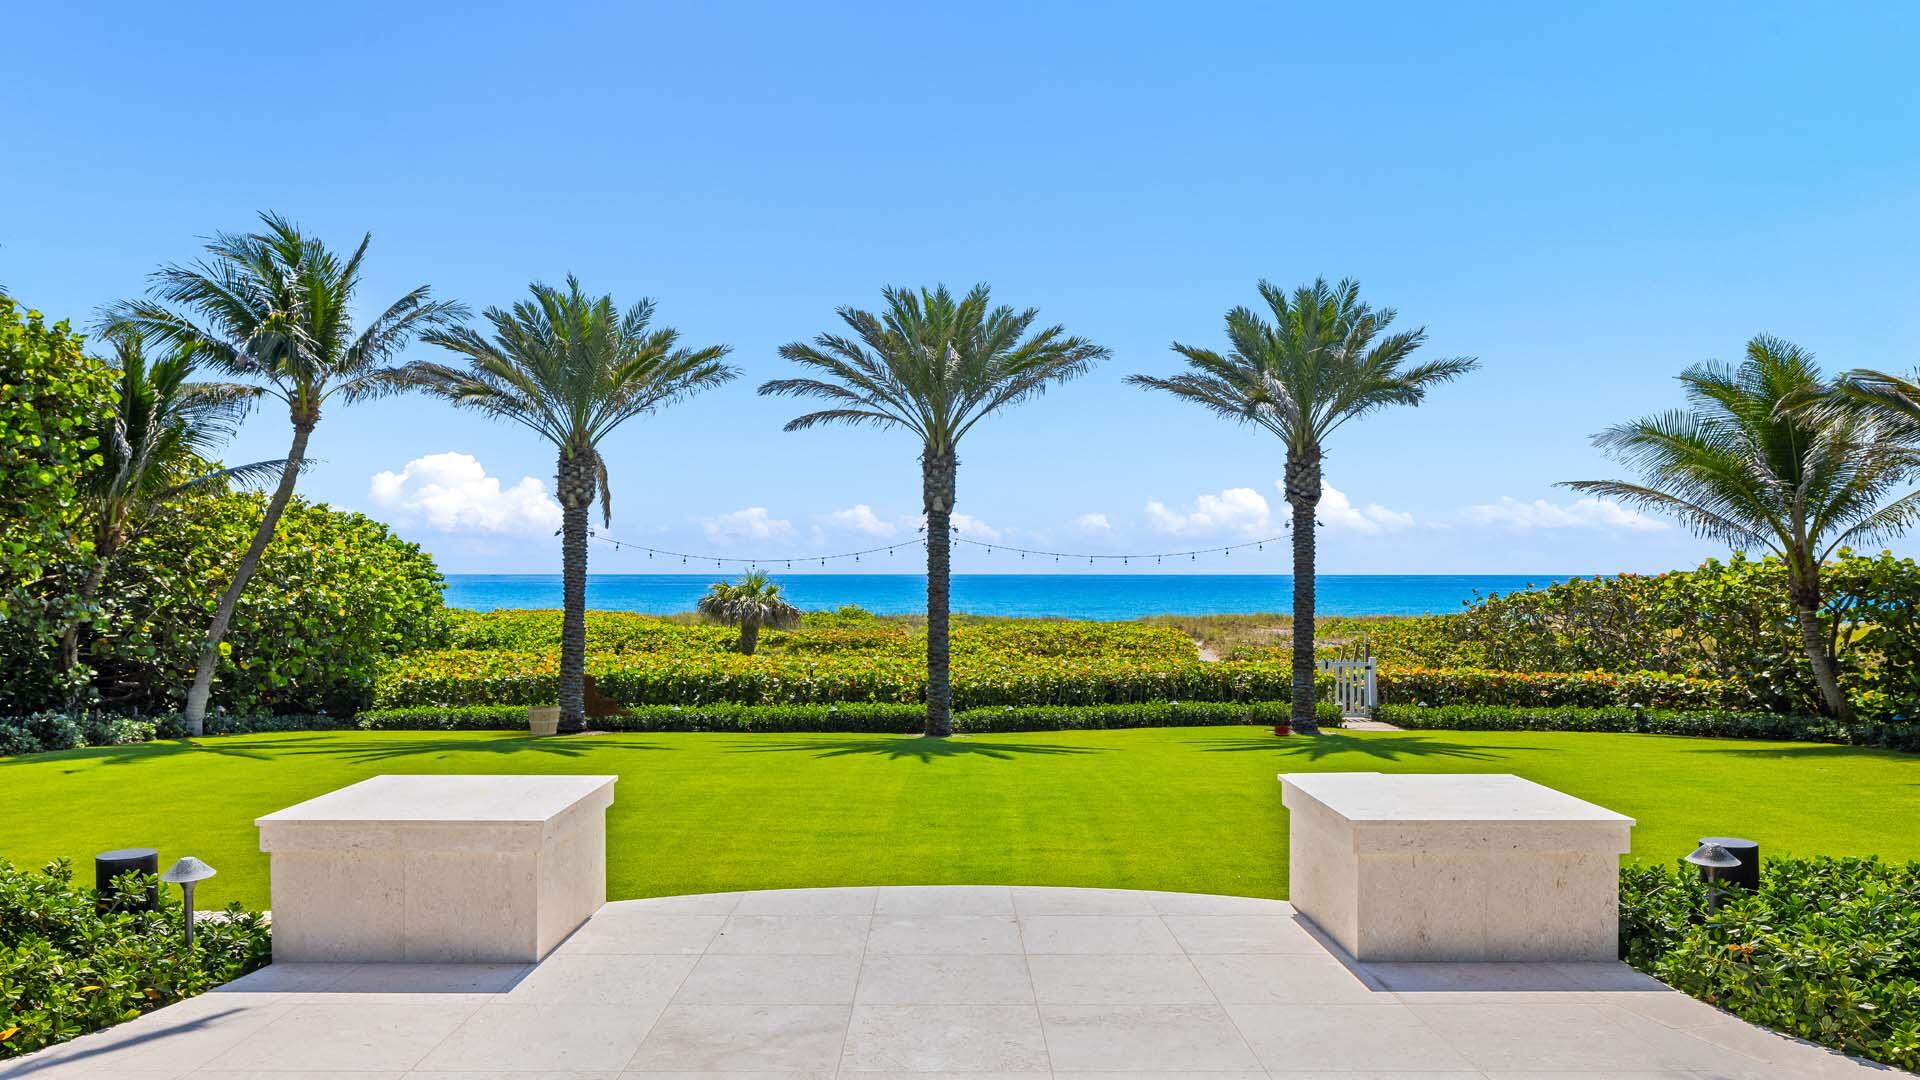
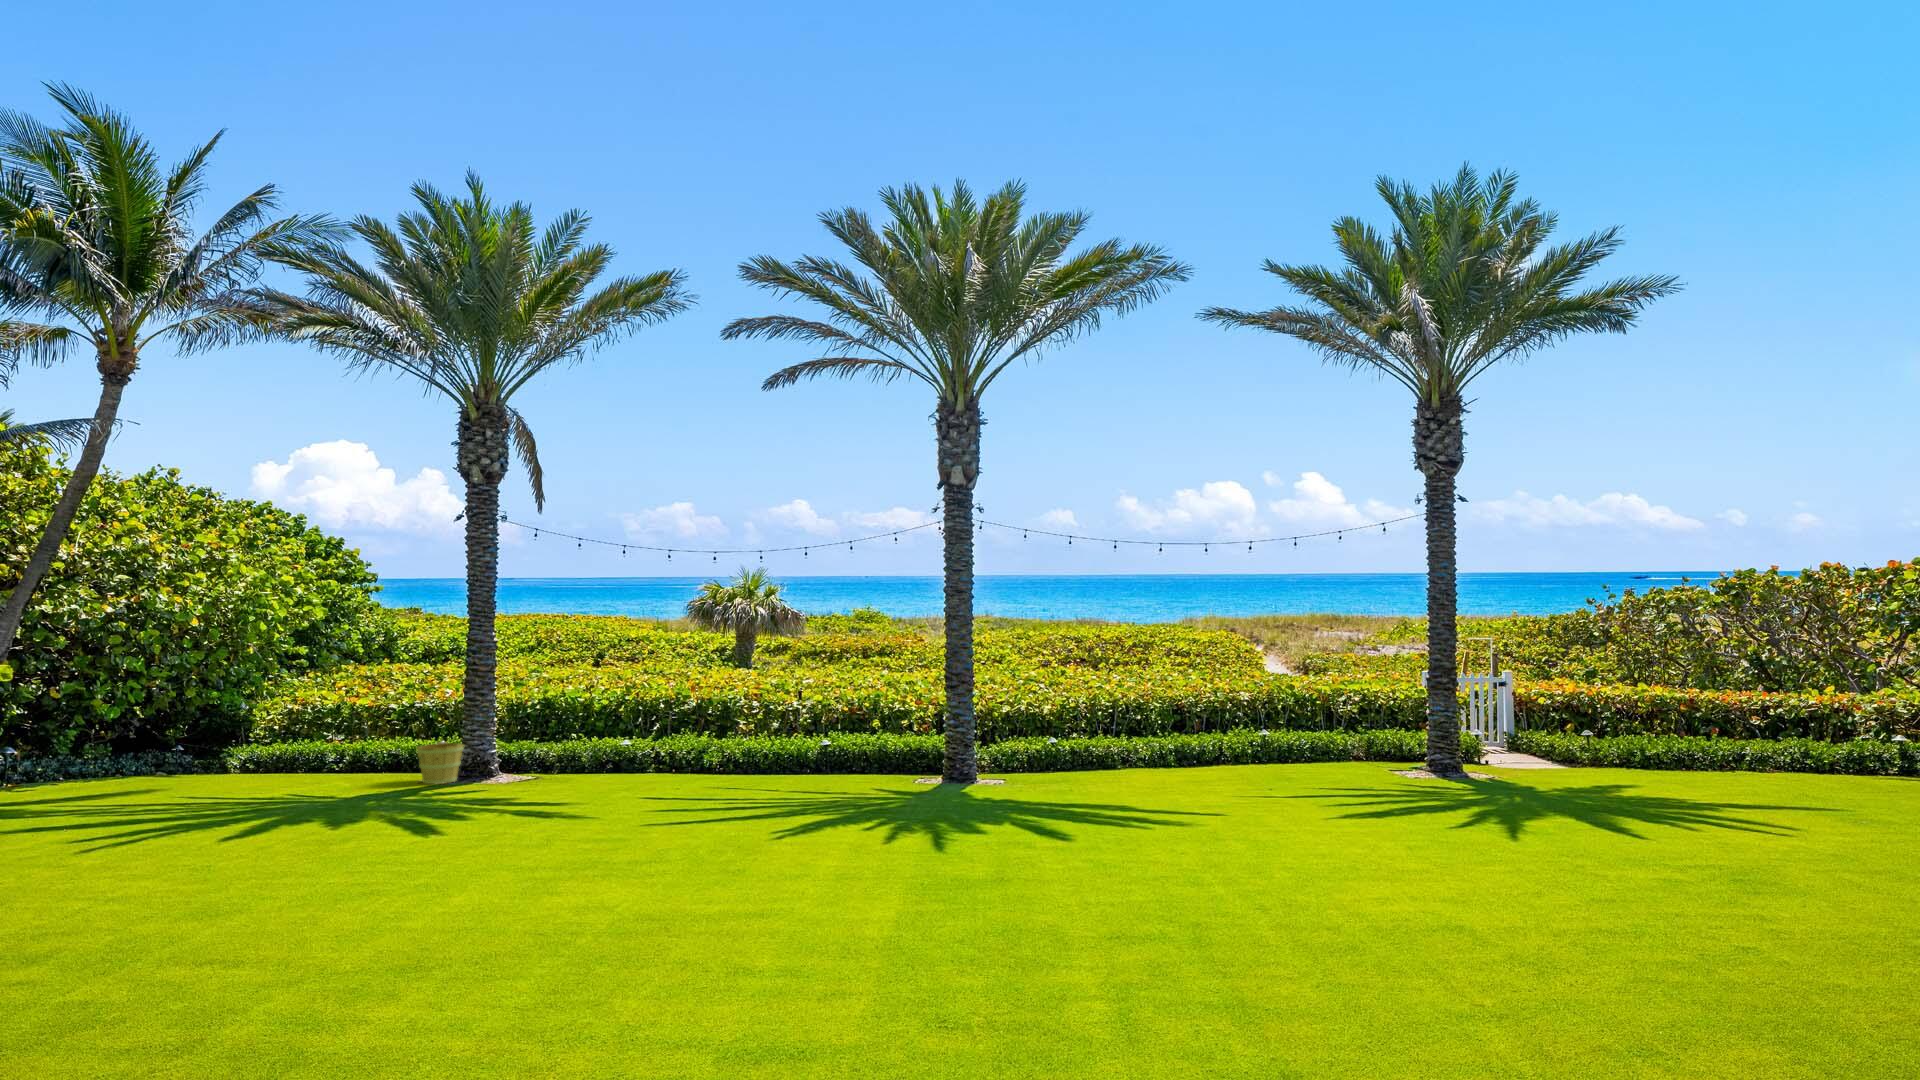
lounge chair: present [583,674,637,730] -> none [492,700,581,775]
decorative plant: present [1274,704,1290,736] -> none [1412,729,1435,781]

